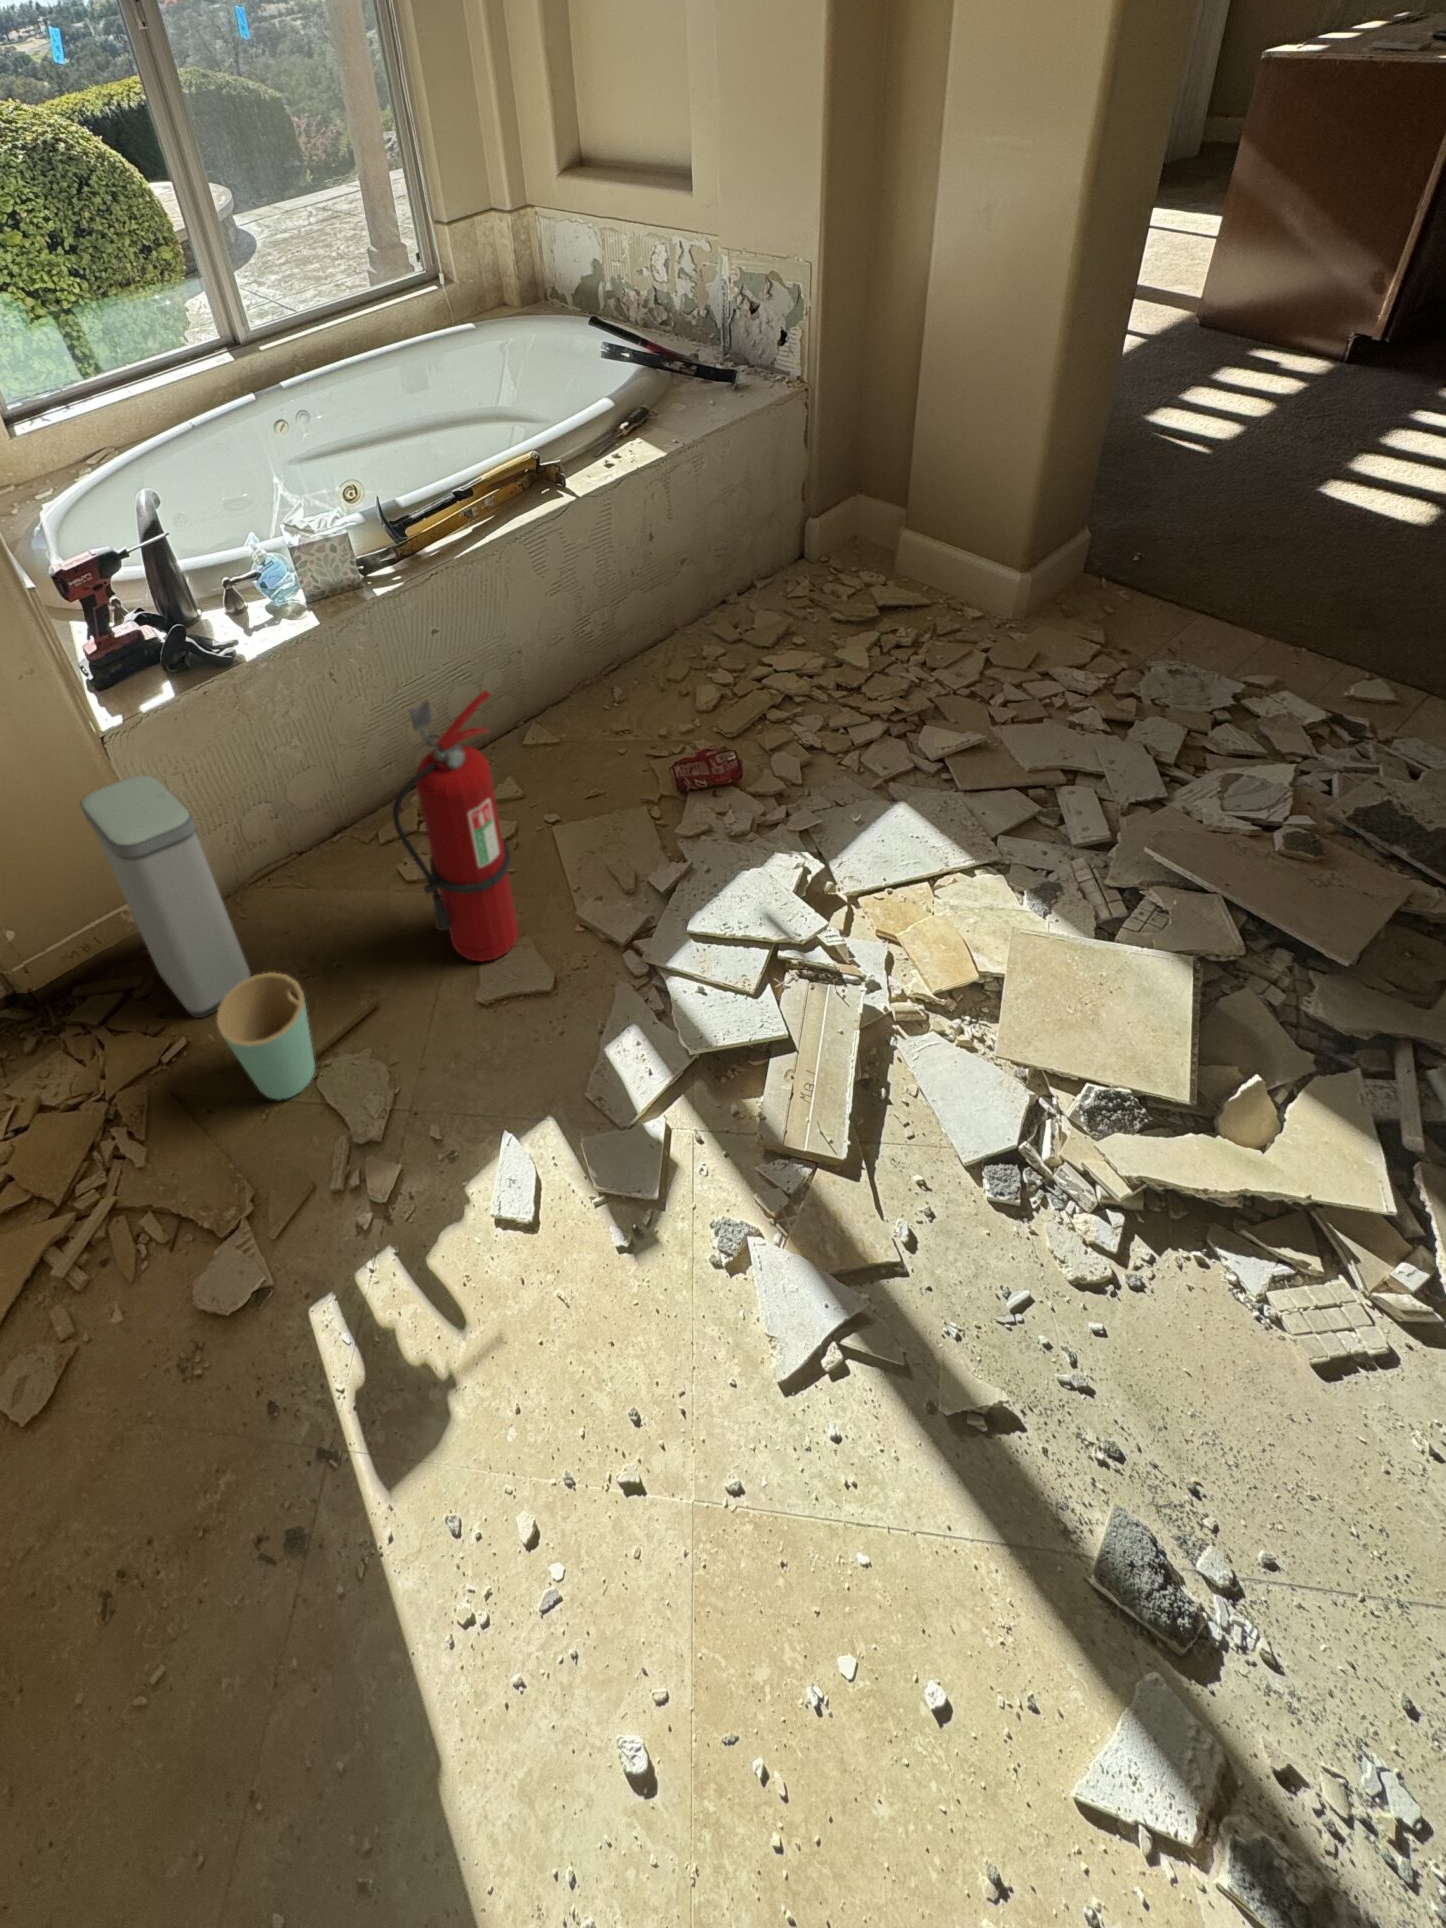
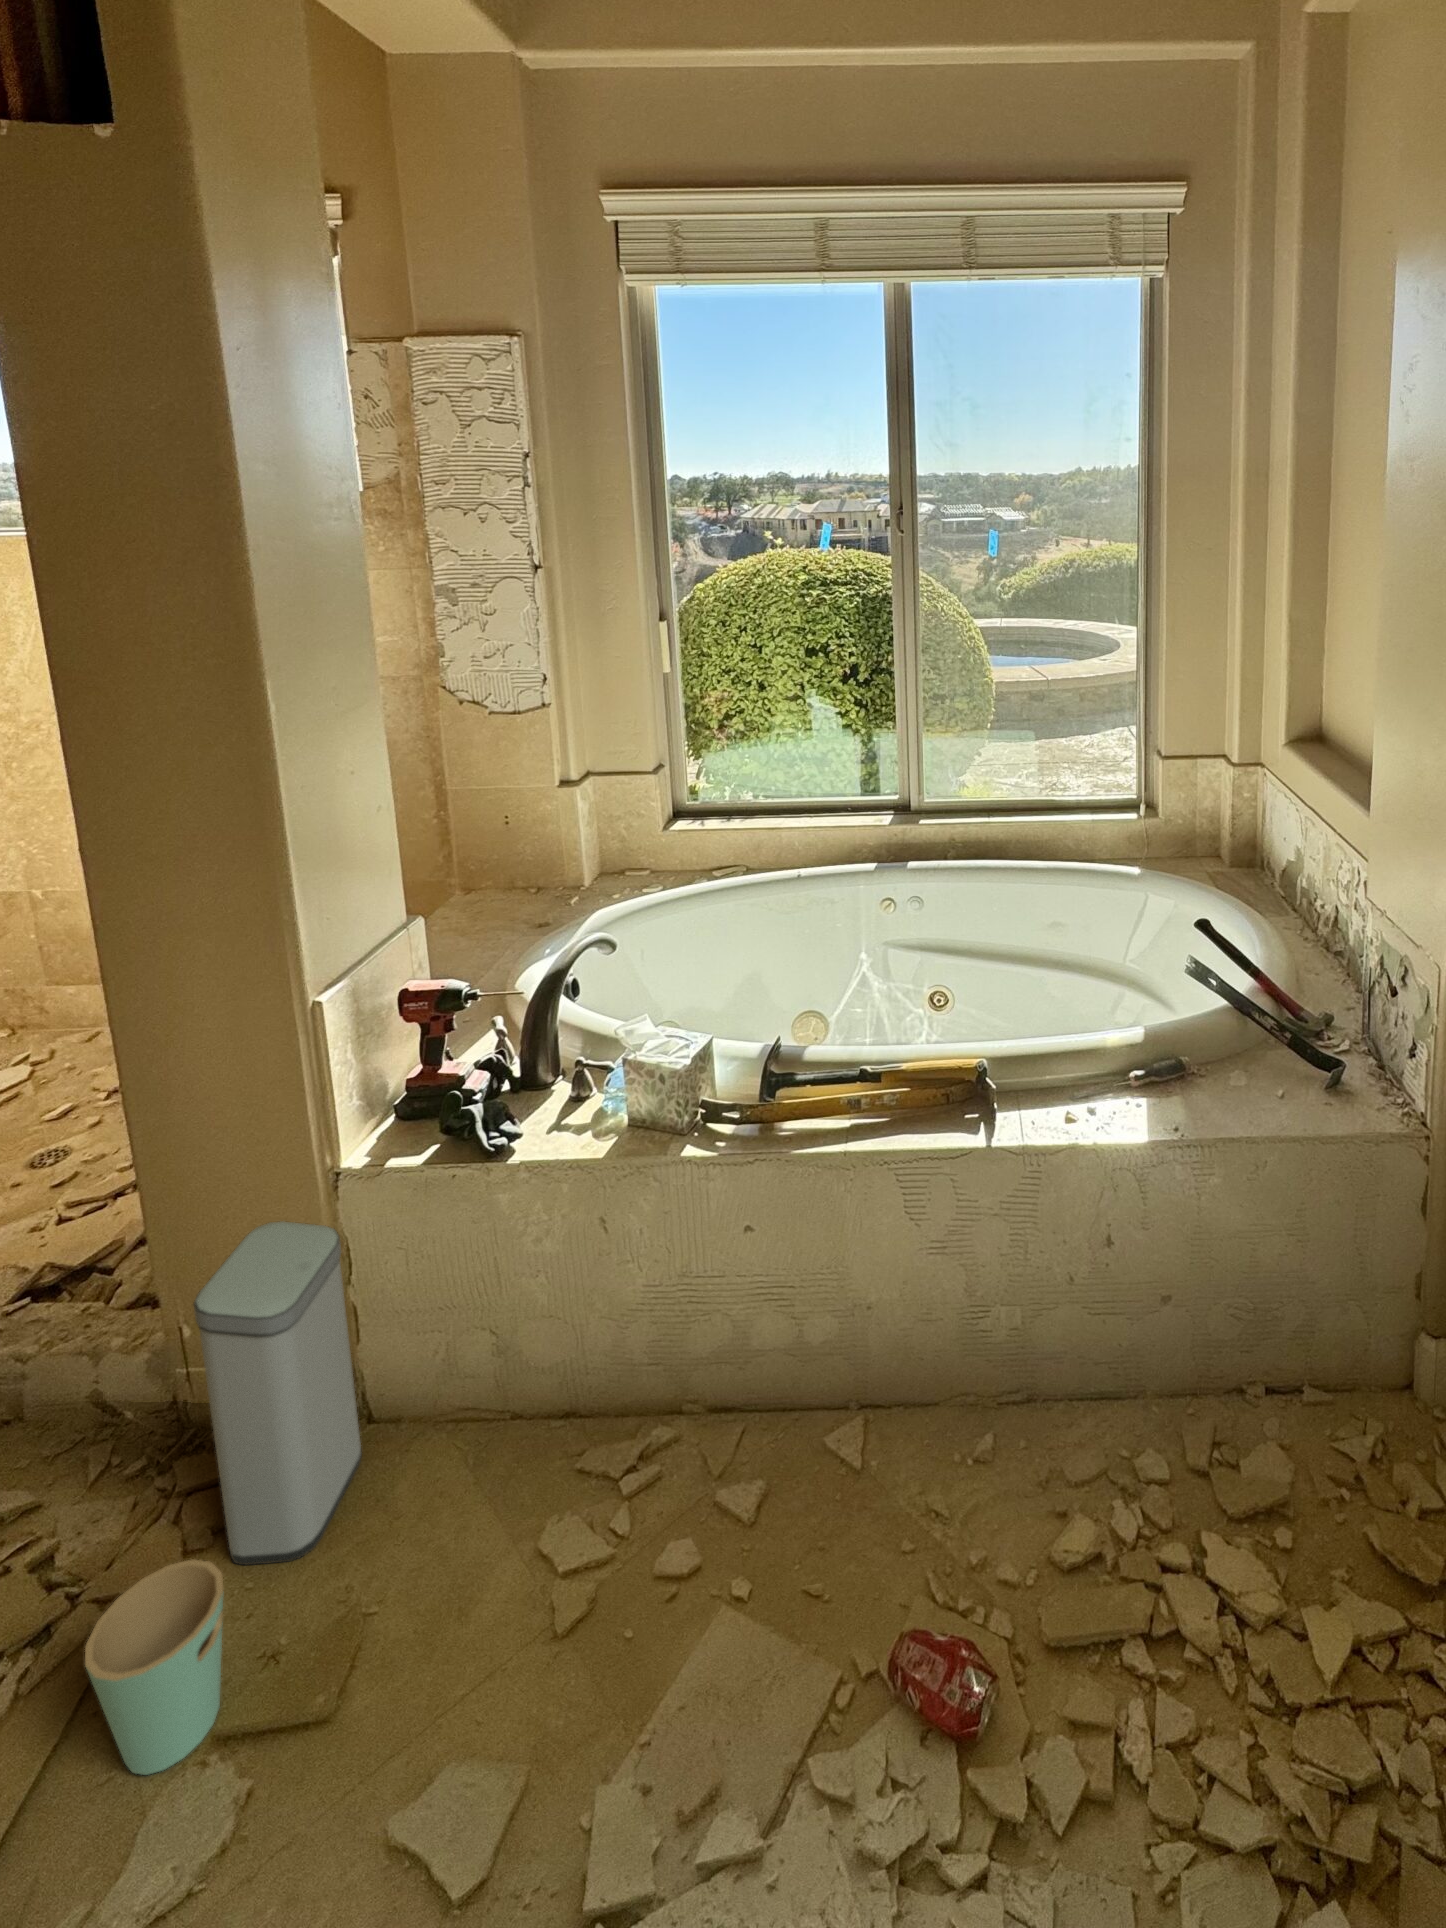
fire extinguisher: present [393,691,518,961] -> none [378,1330,554,1773]

